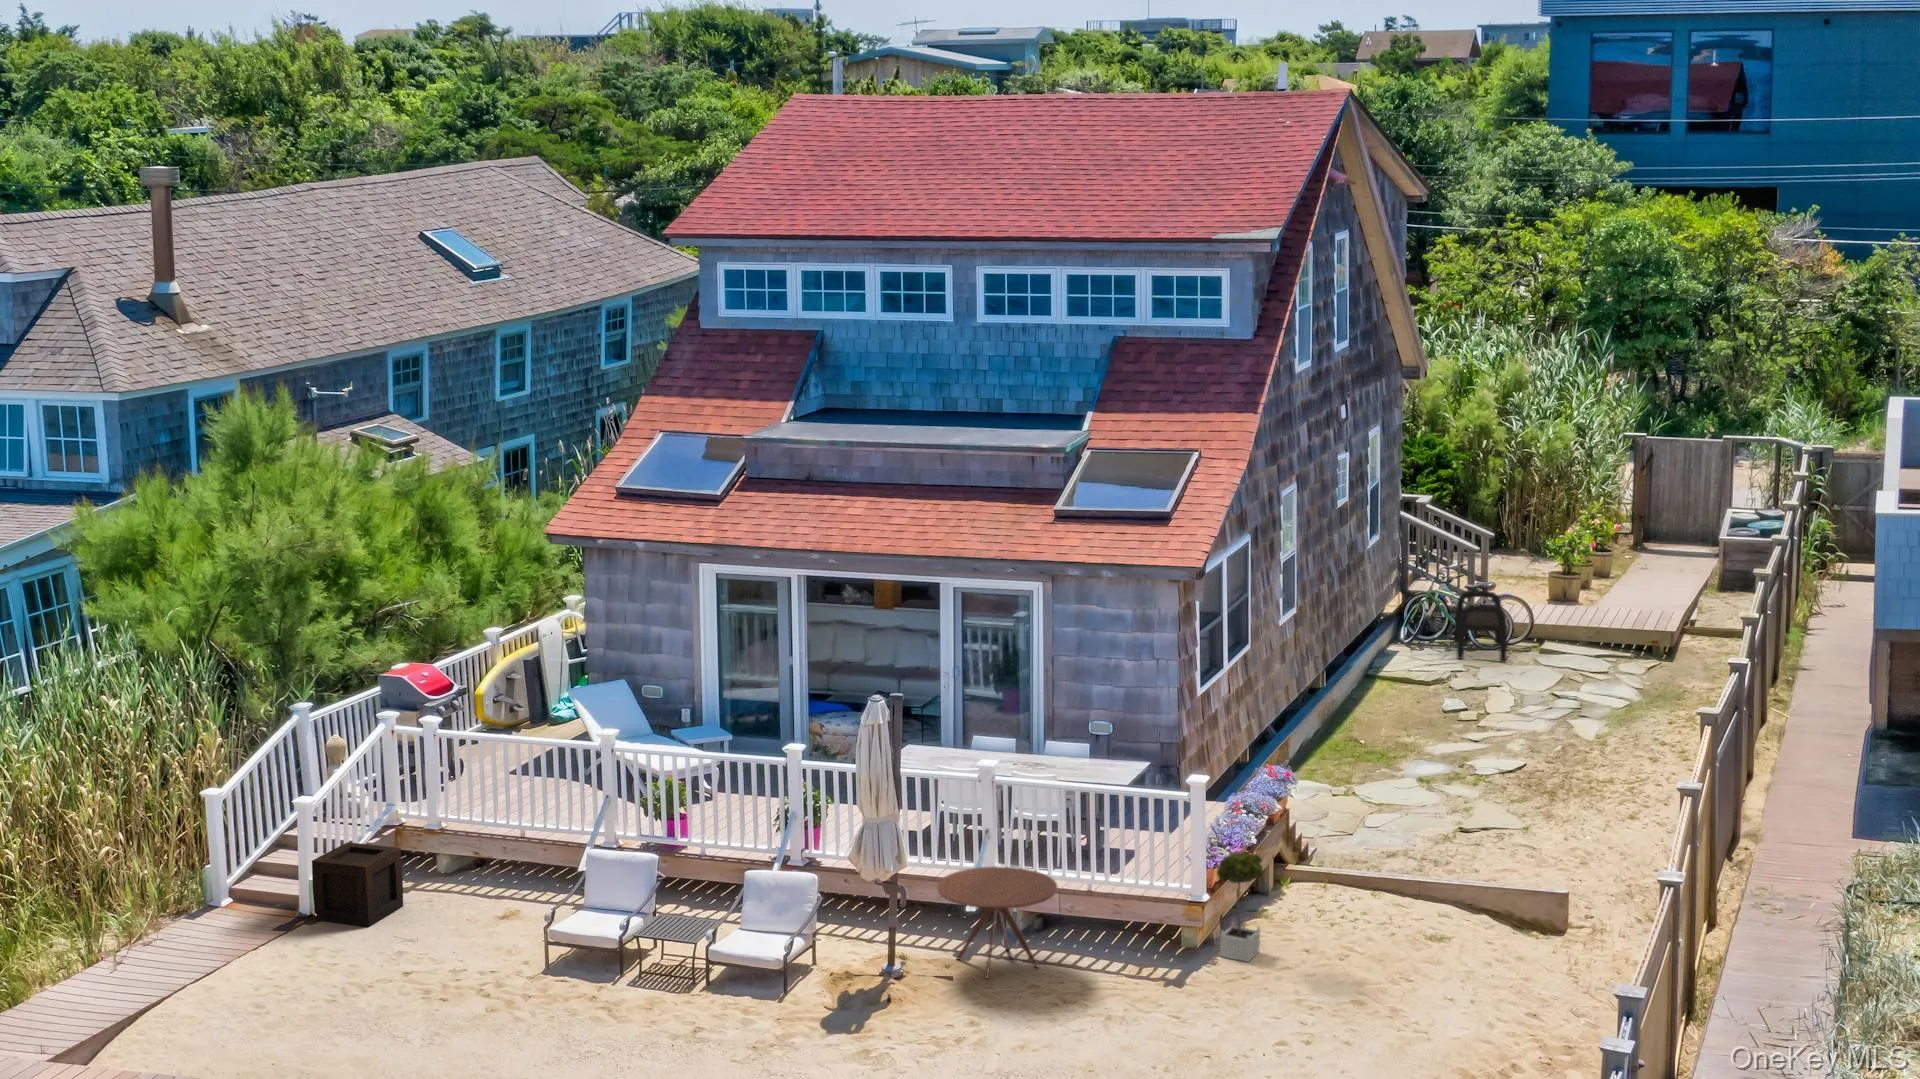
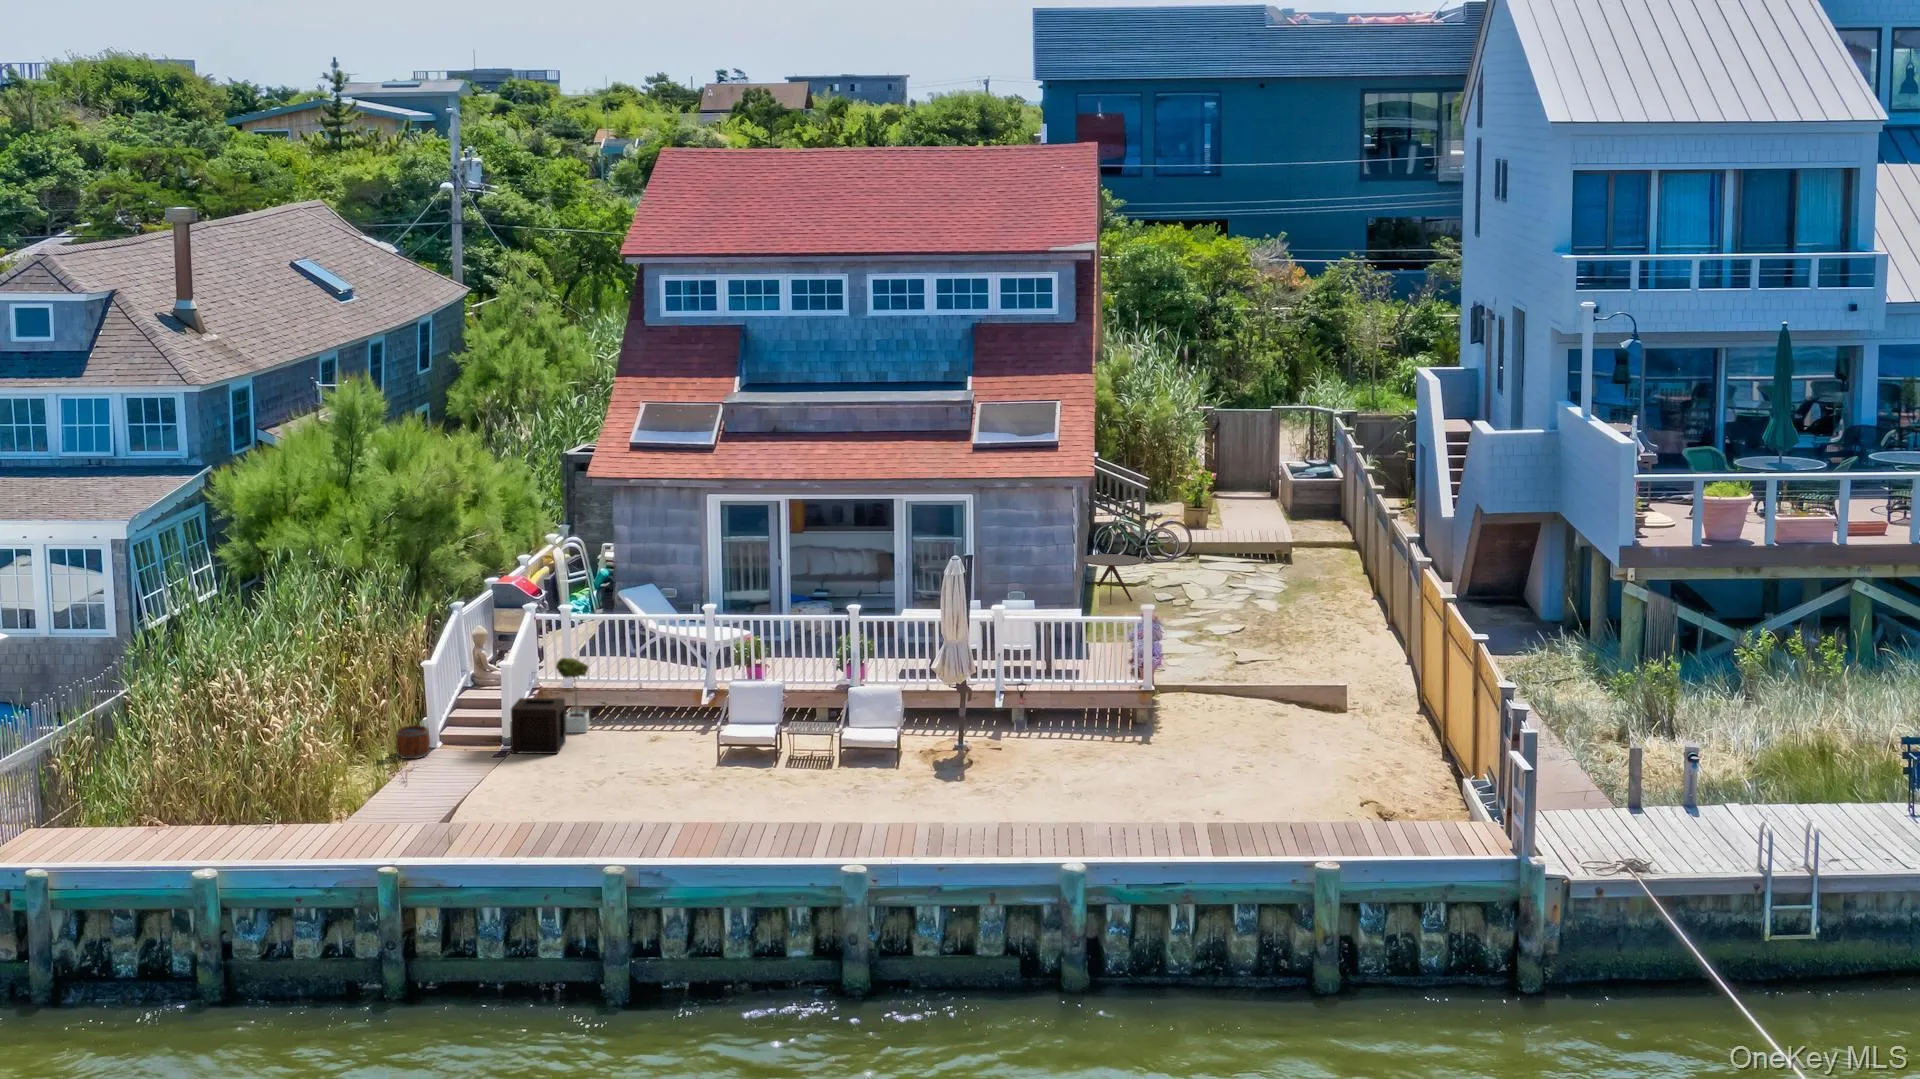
bench: present [1454,590,1507,660] -> none [1134,516,1180,565]
potted tree: present [1217,852,1263,962] -> present [556,658,589,733]
round table: present [937,867,1057,978] -> present [1084,554,1142,604]
bucket: none [171,872,217,919] -> present [396,725,430,759]

